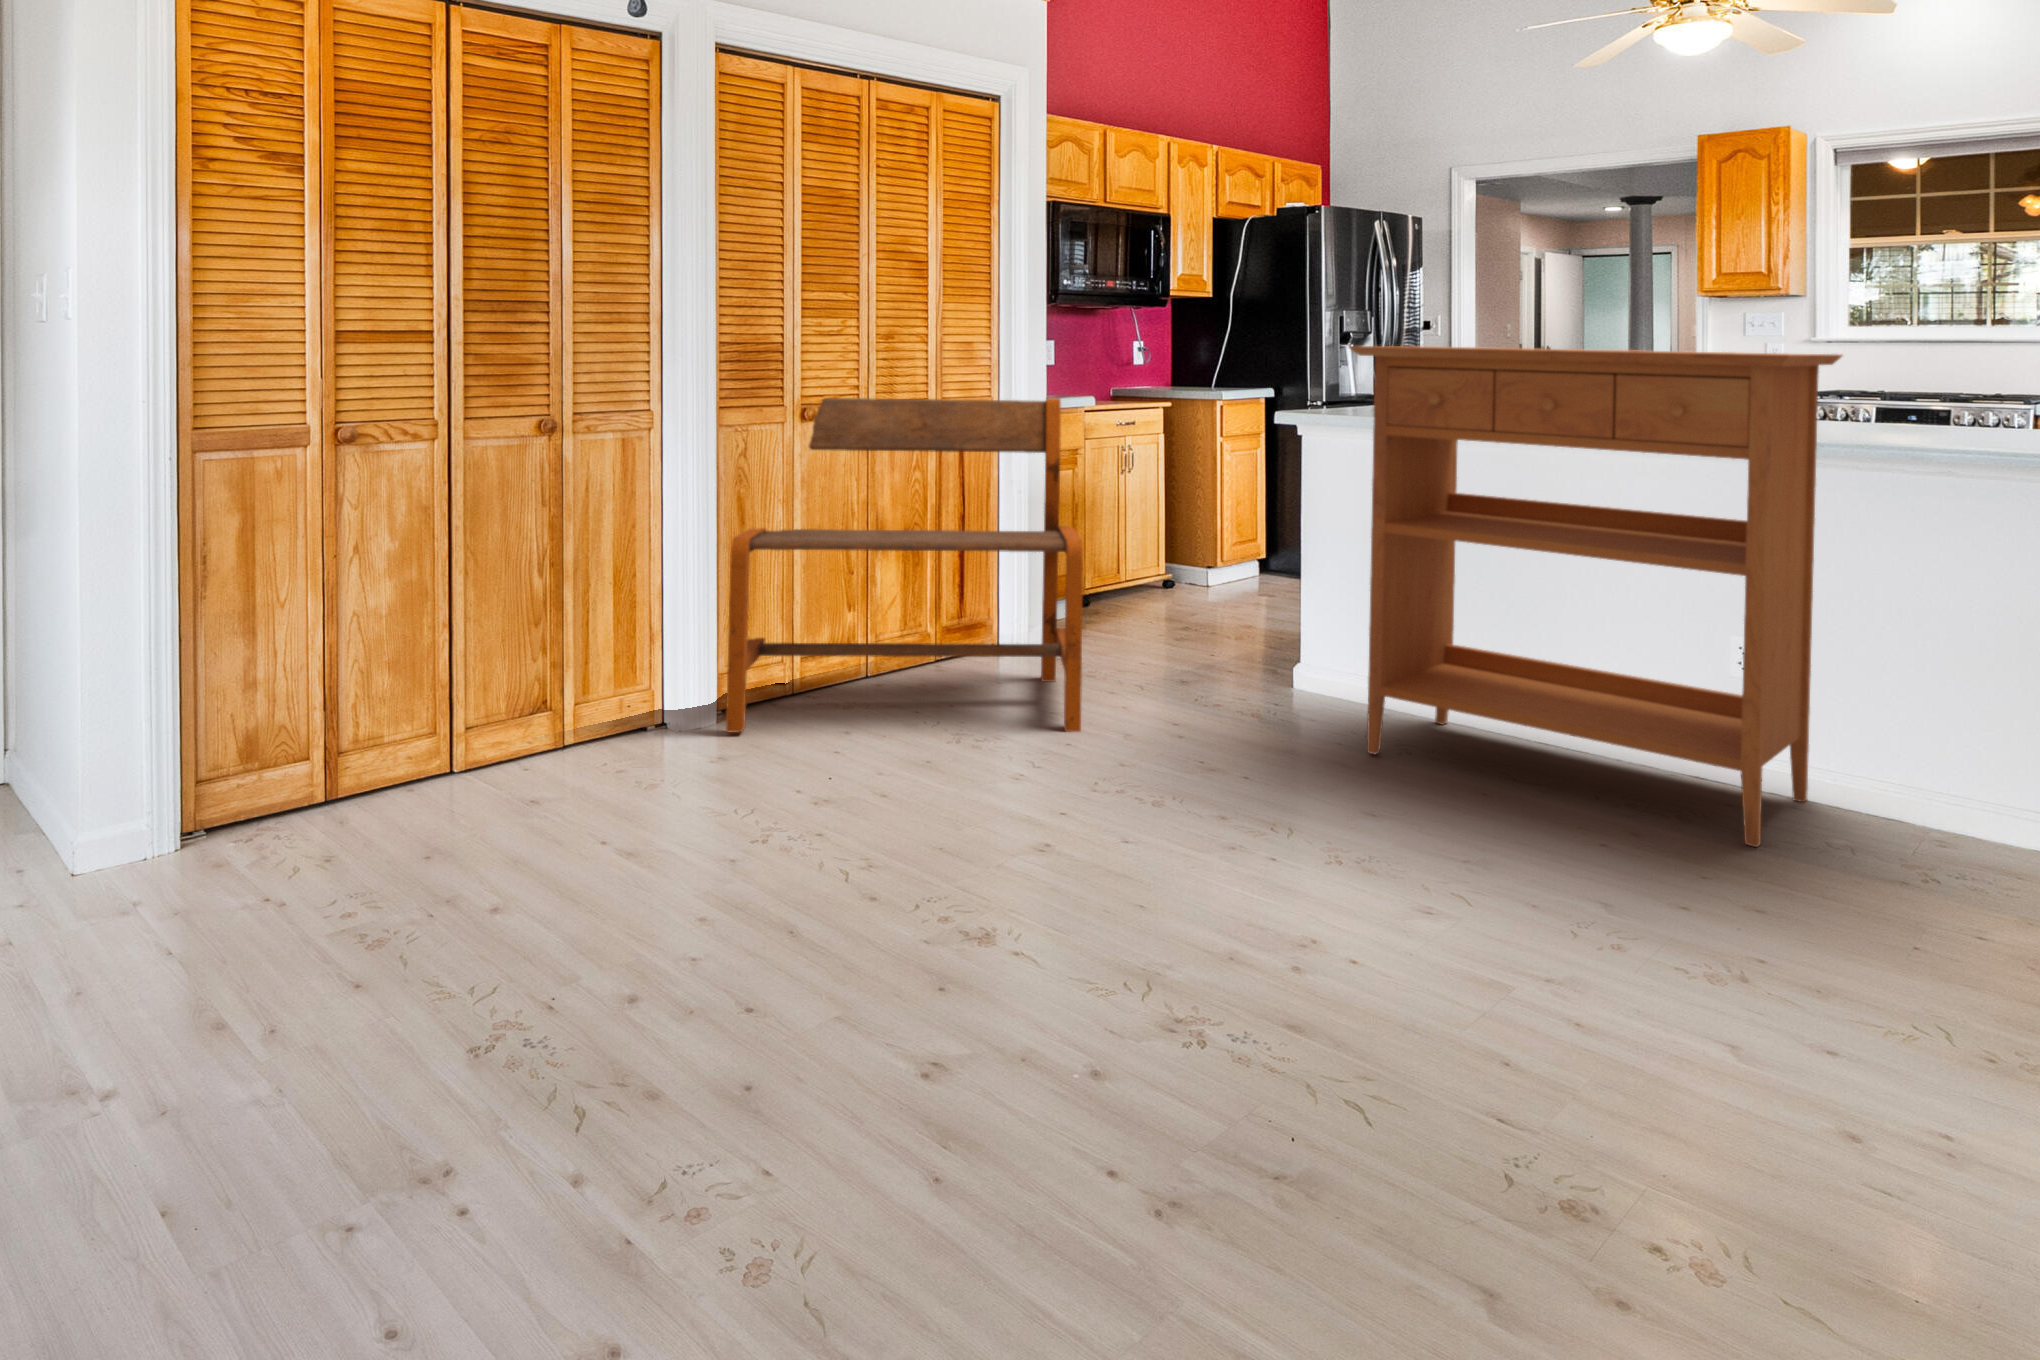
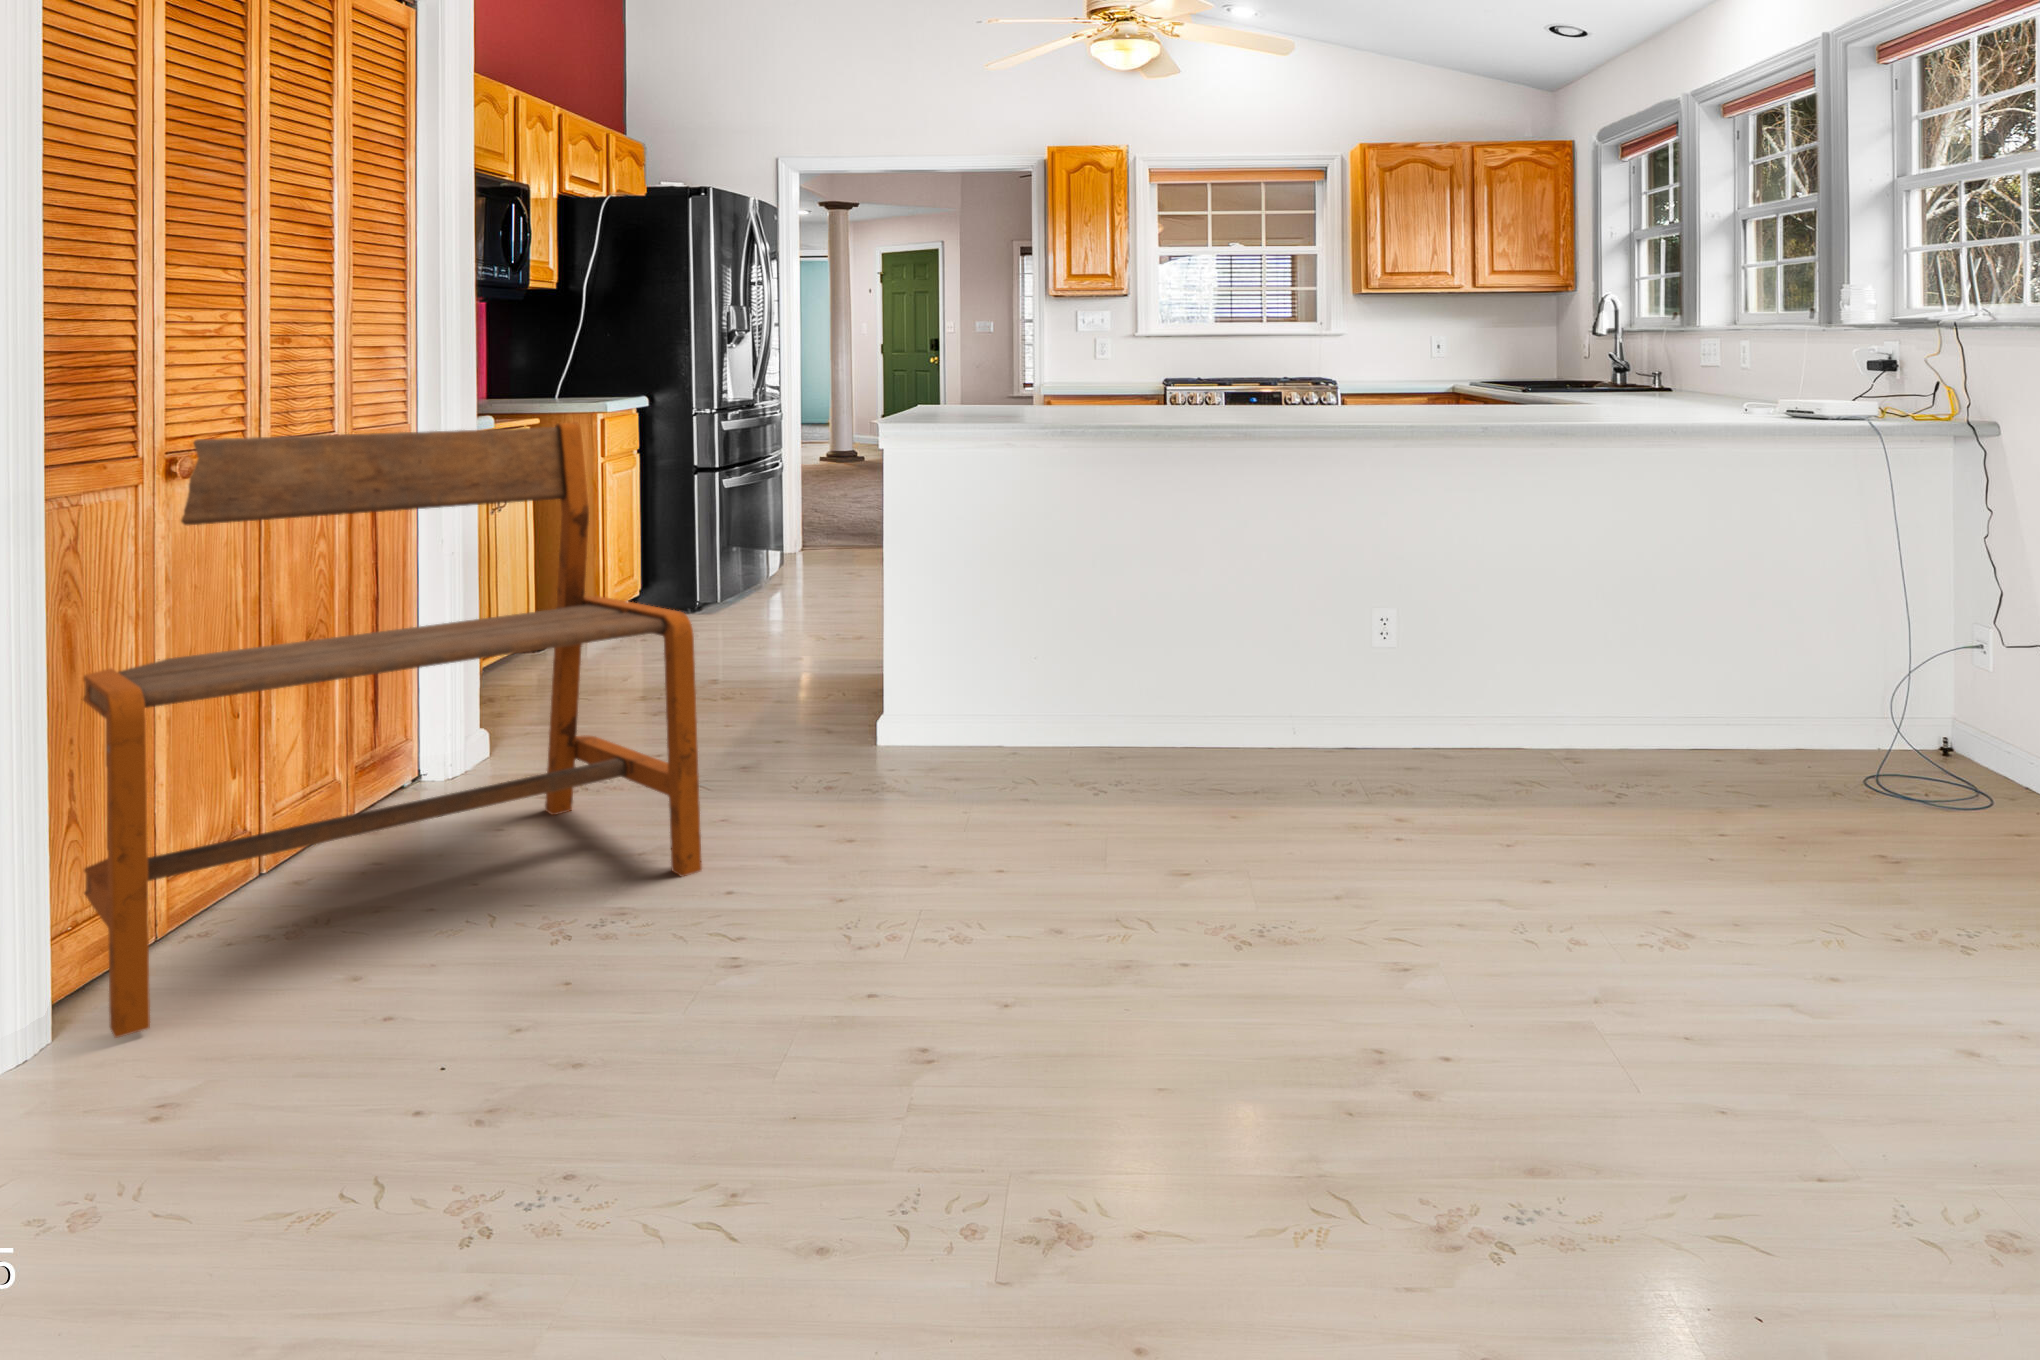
console table: present [1349,346,1842,847] -> none [1030,348,1491,812]

